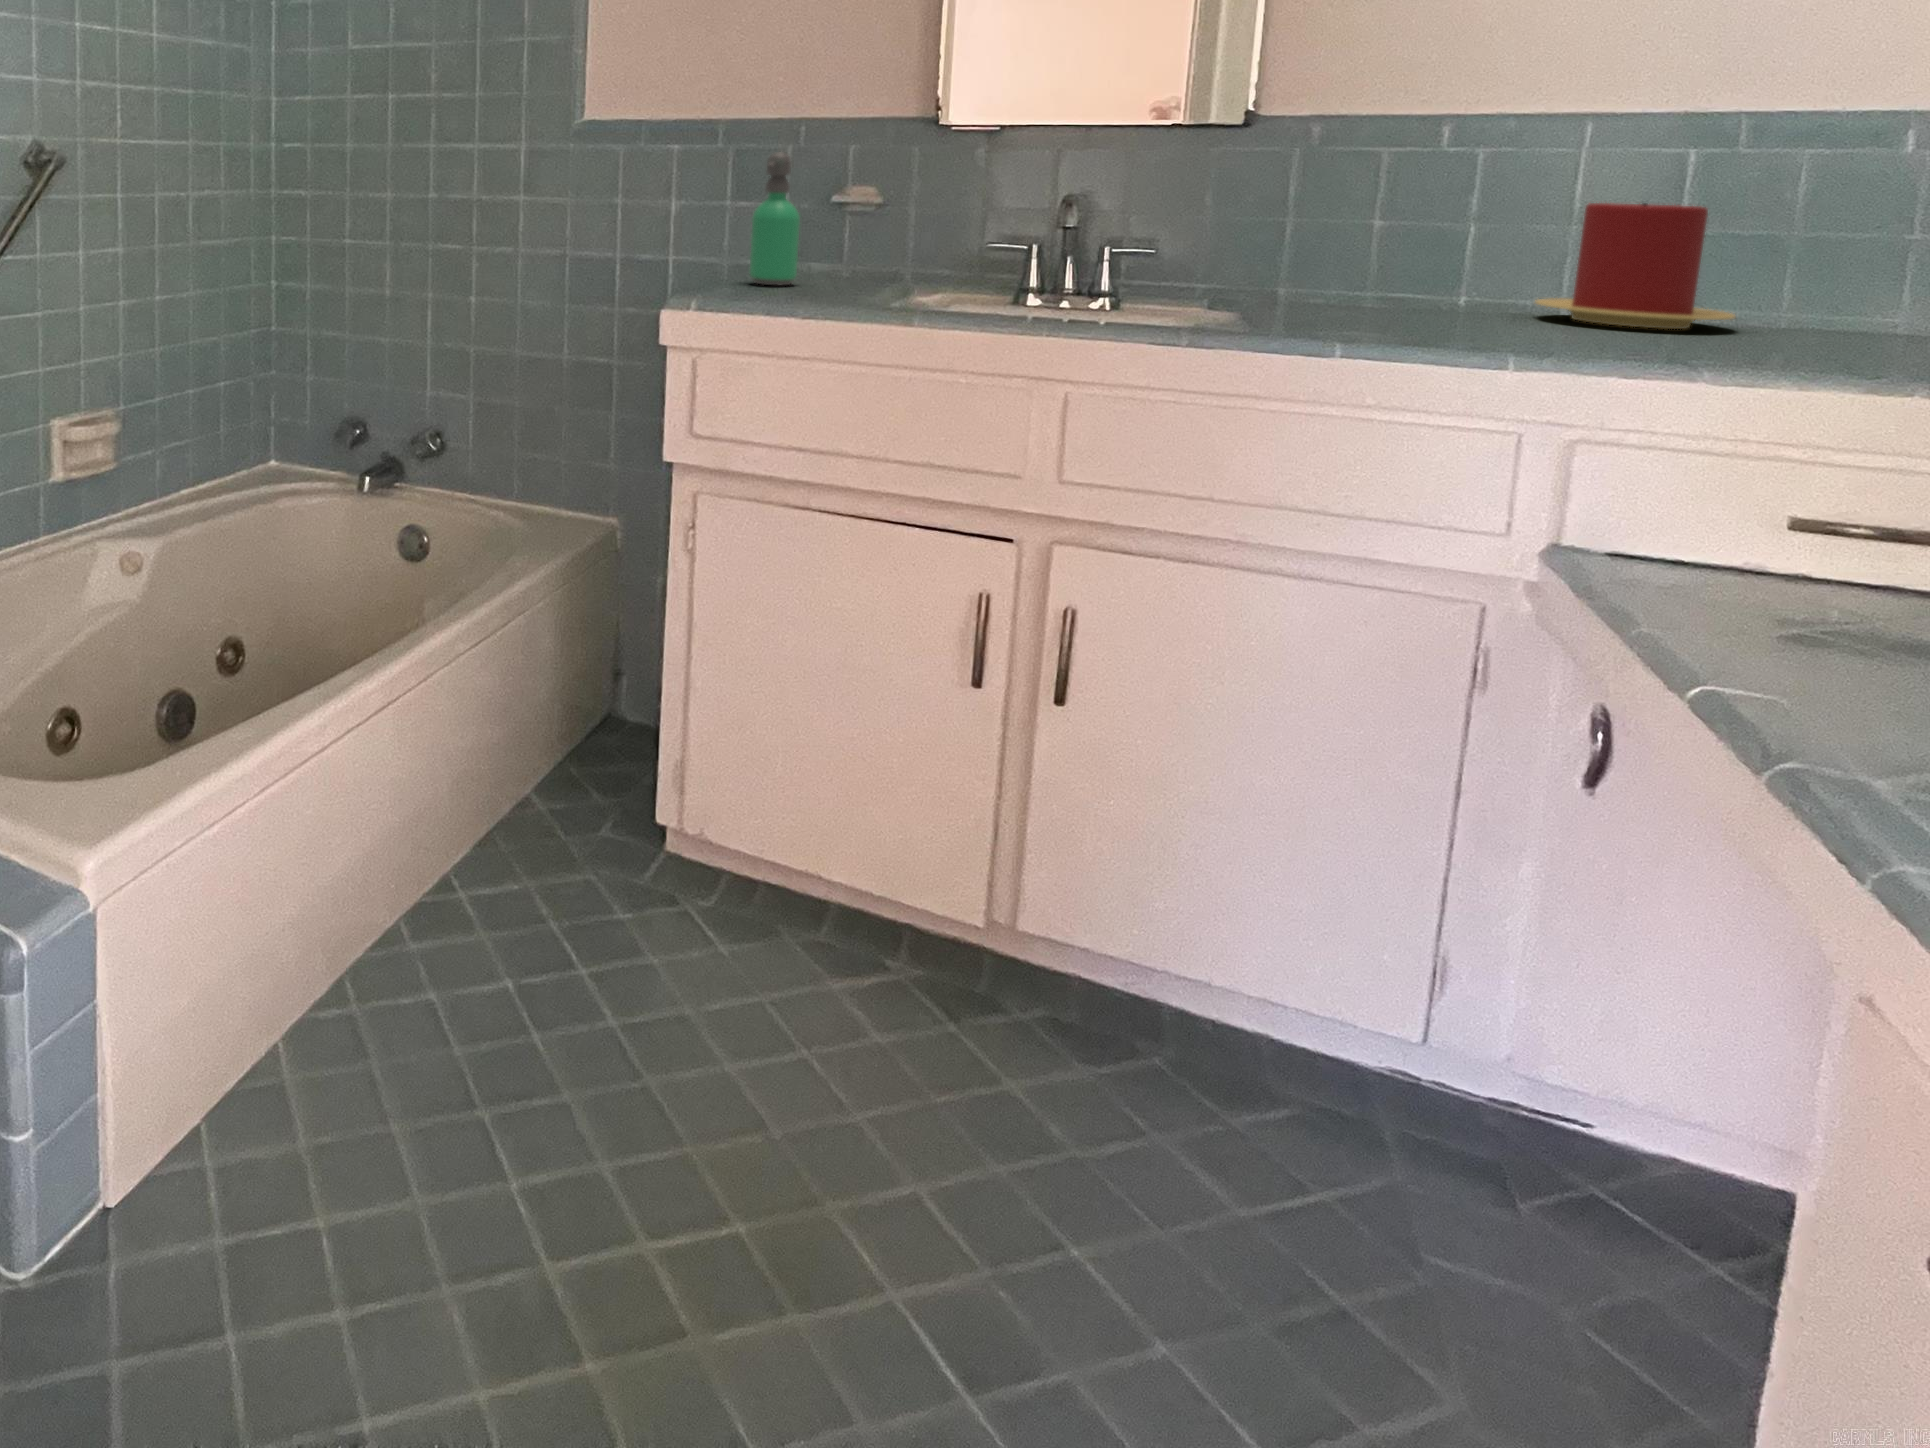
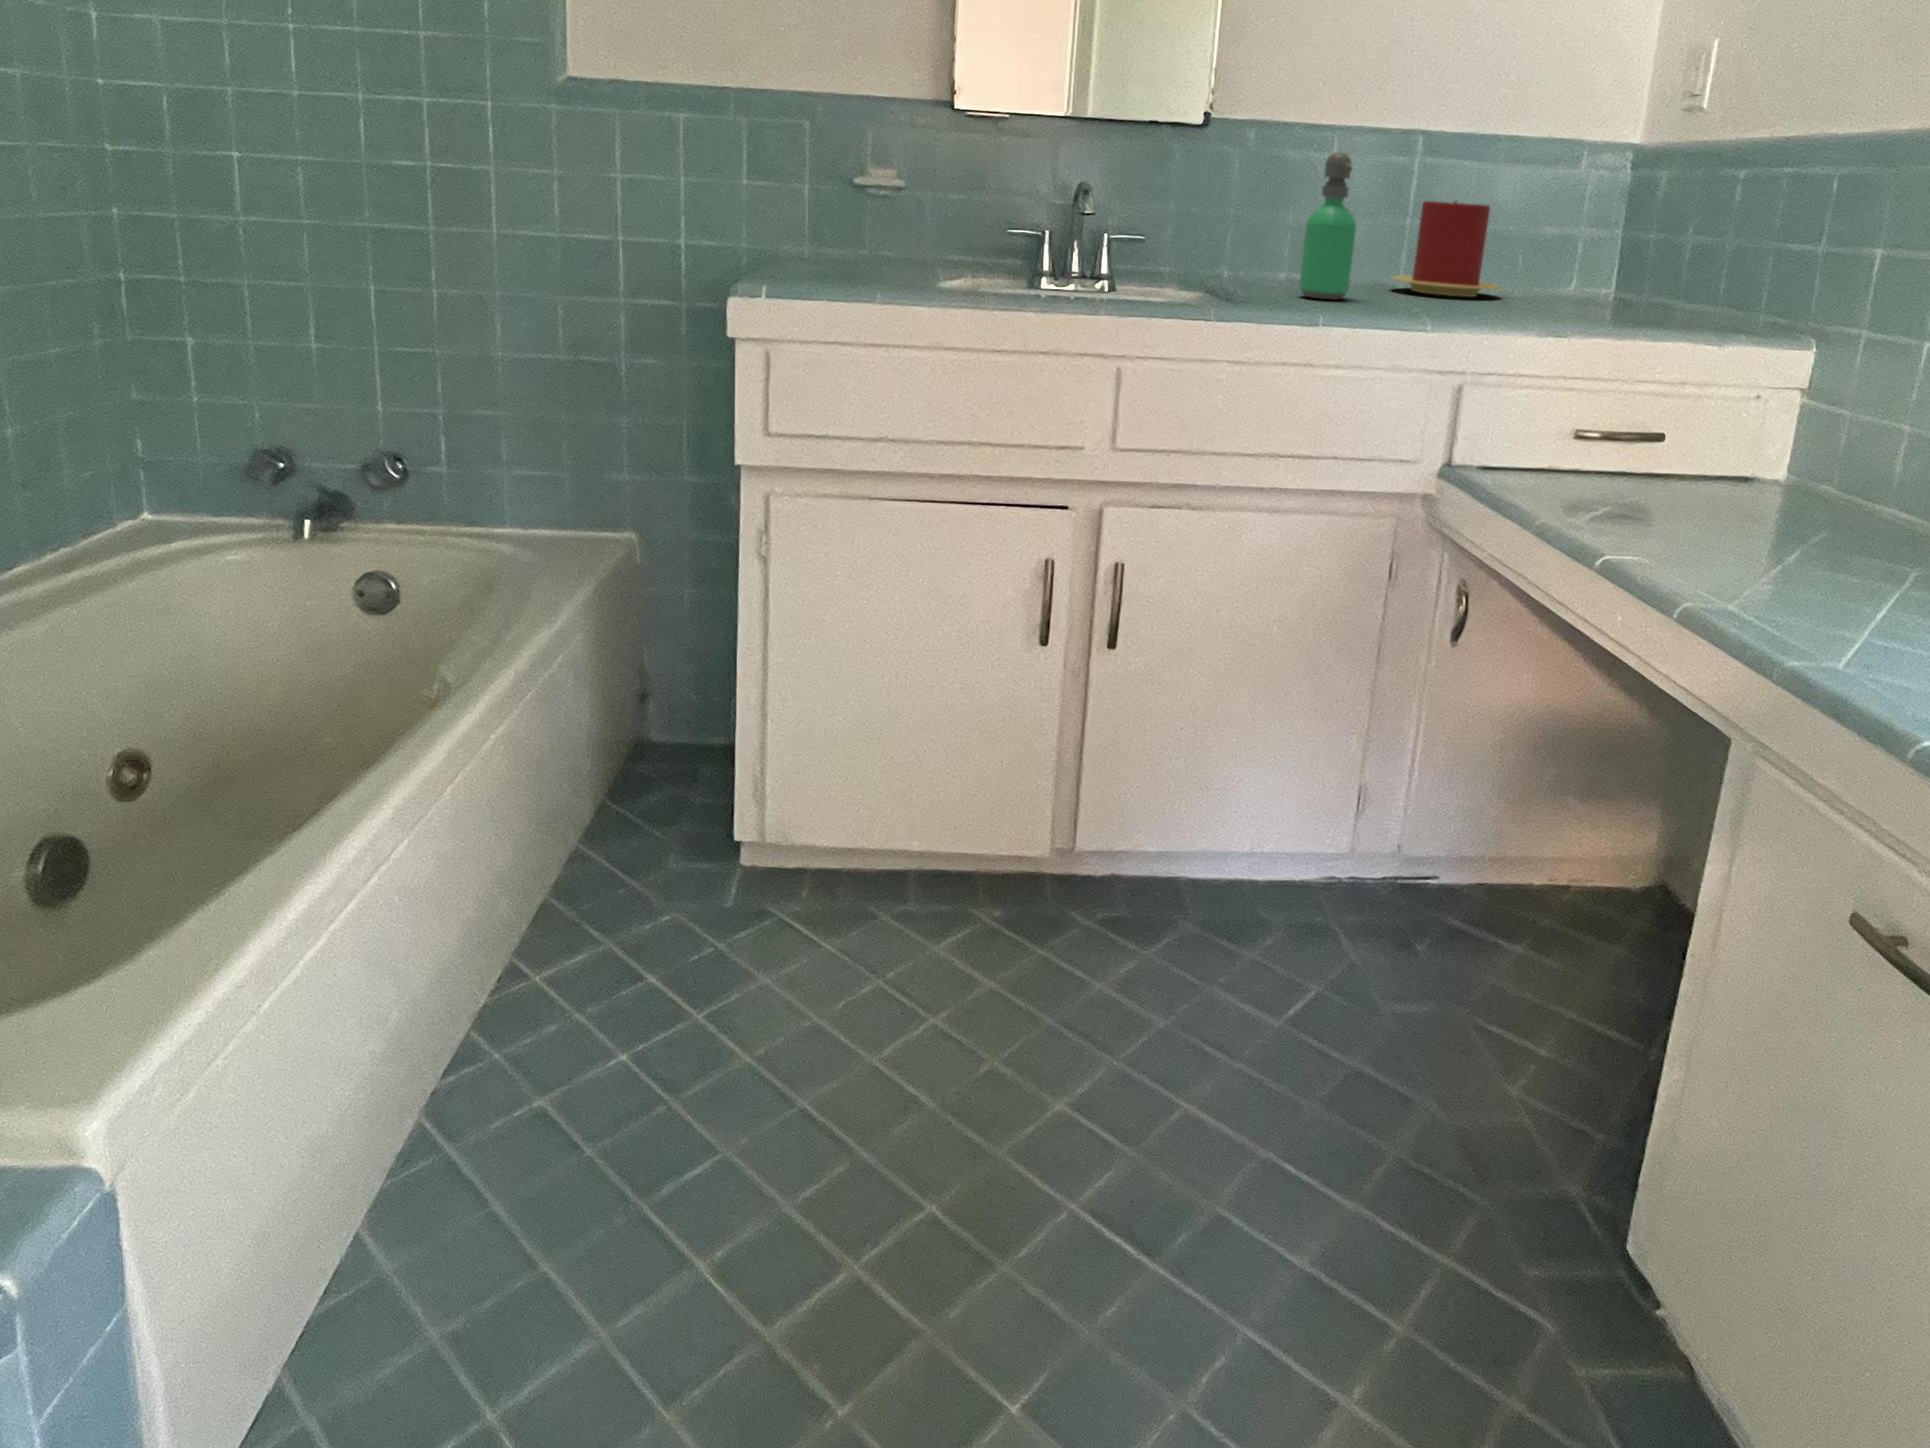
soap dispenser: present [750,152,800,285] -> present [1299,152,1356,299]

